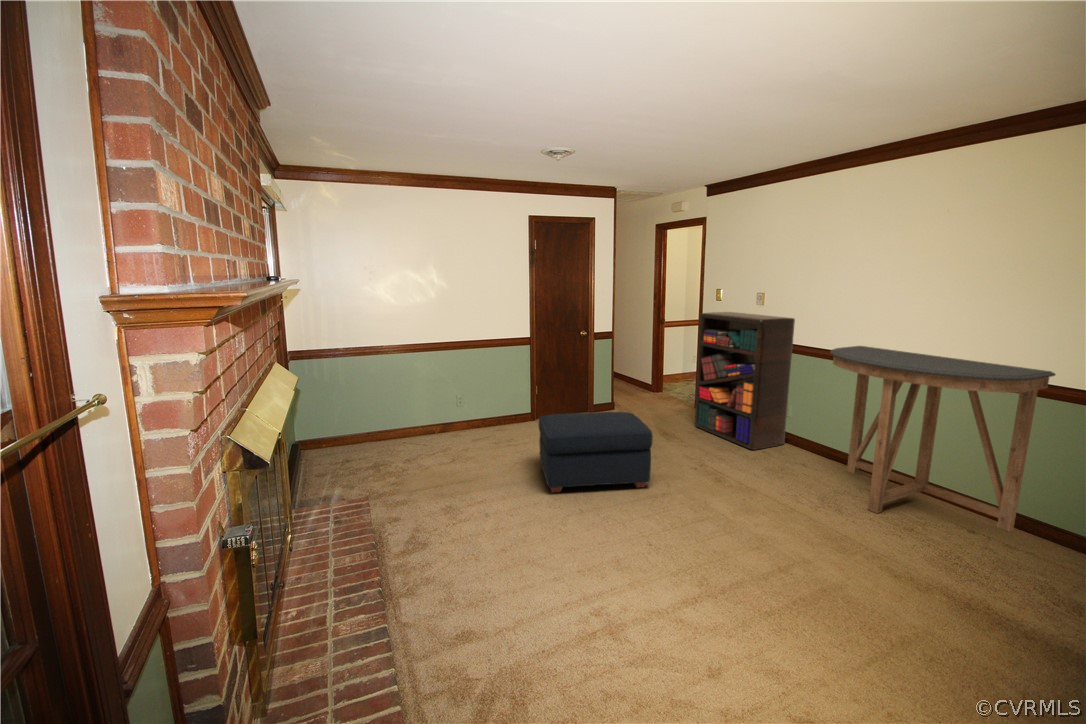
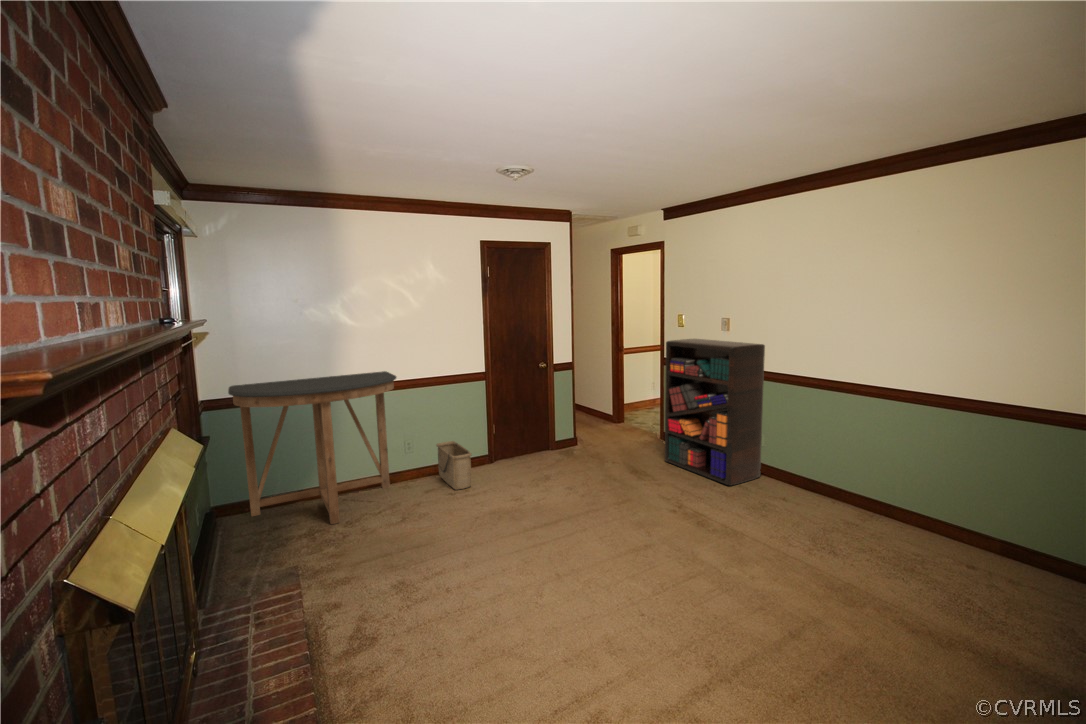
console table: present [830,346,1055,532] -> present [228,371,396,524]
basket: none [485,398,515,440] -> present [436,441,471,490]
ottoman: present [538,412,653,493] -> none [501,454,630,554]

